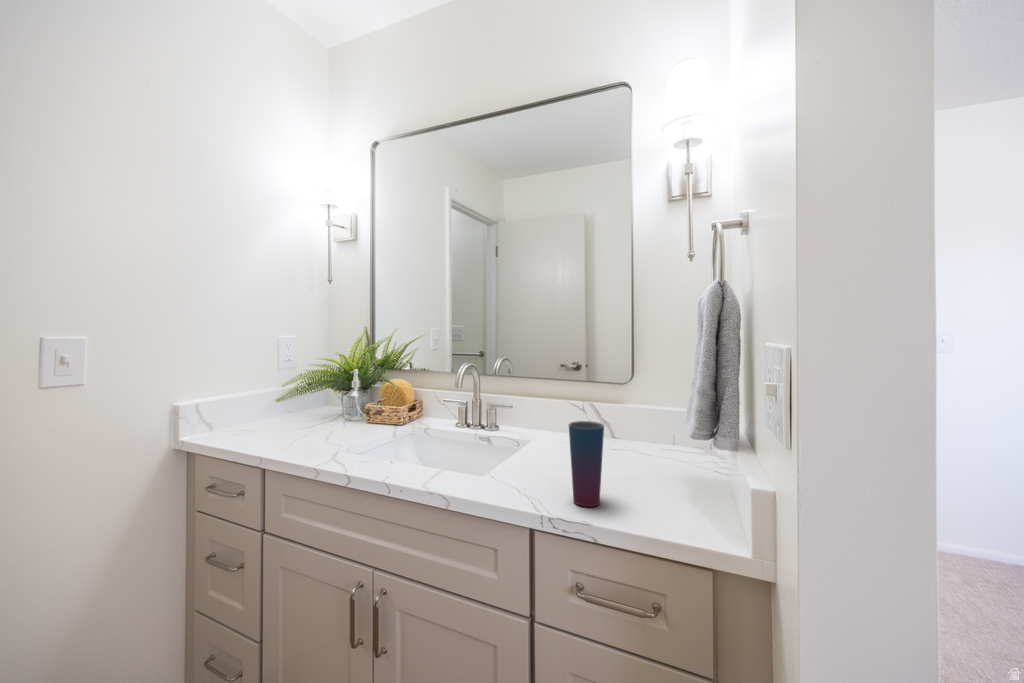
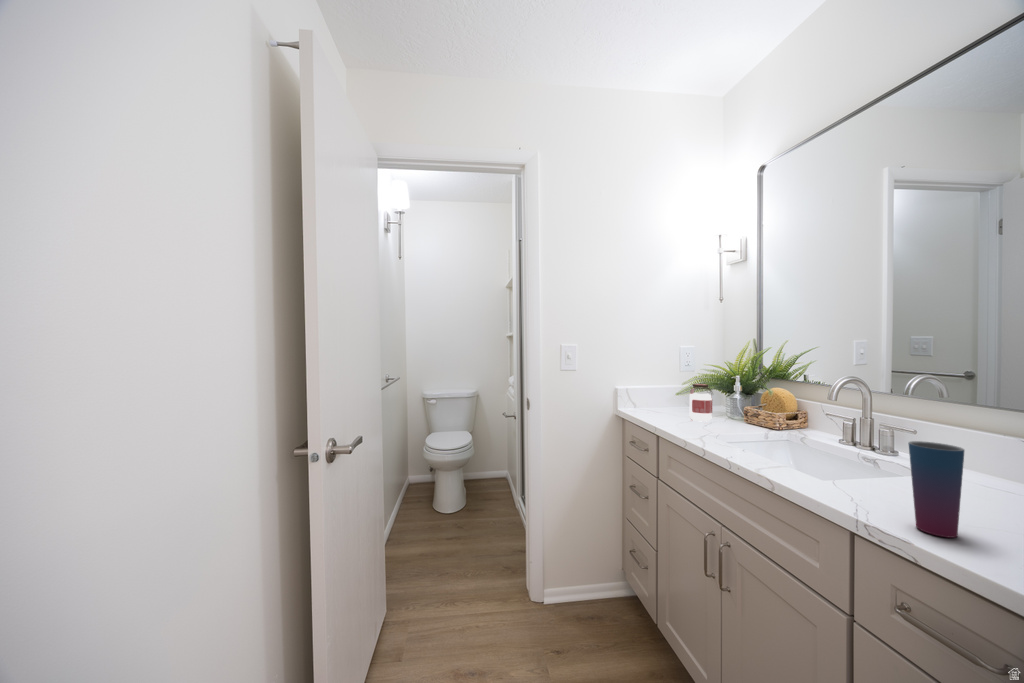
jar: none [301,384,332,432] -> present [690,384,712,422]

